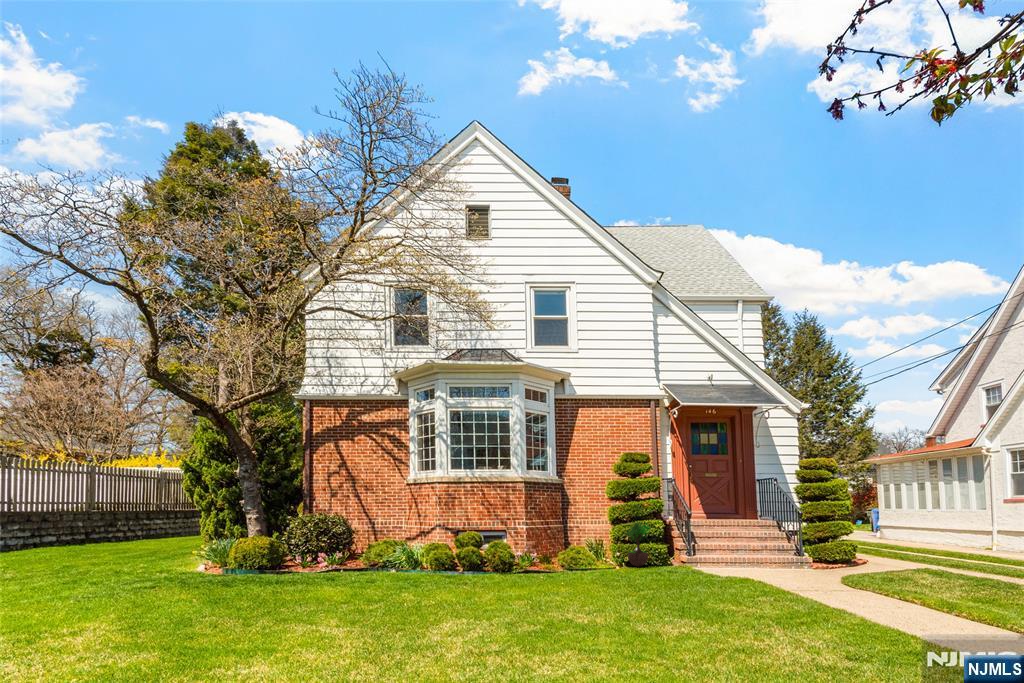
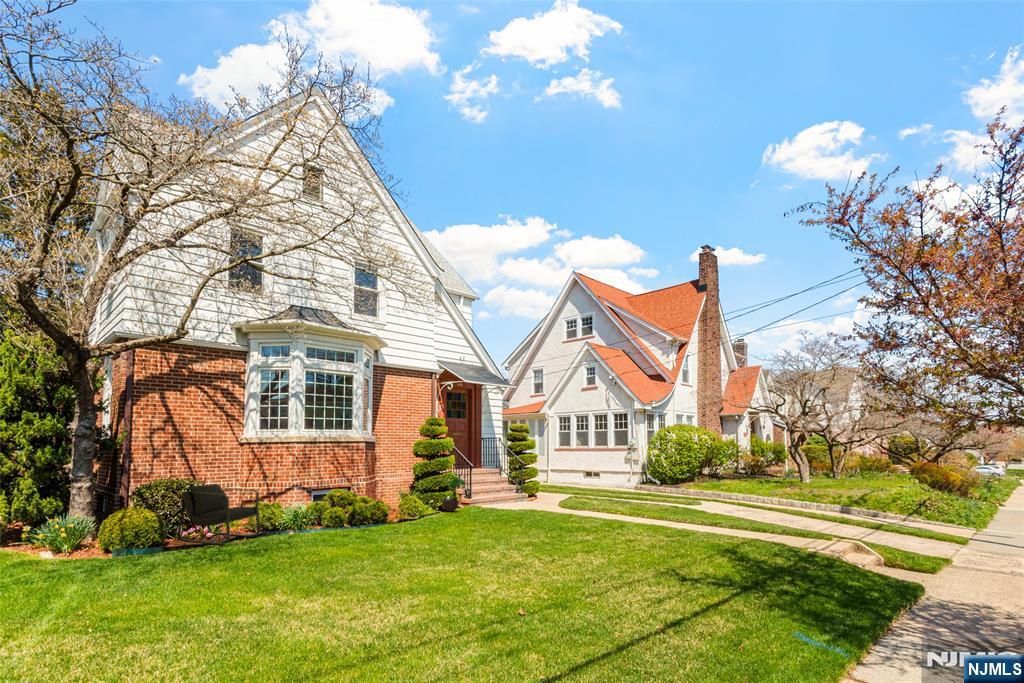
armchair: none [294,519,351,570] -> present [177,484,260,545]

